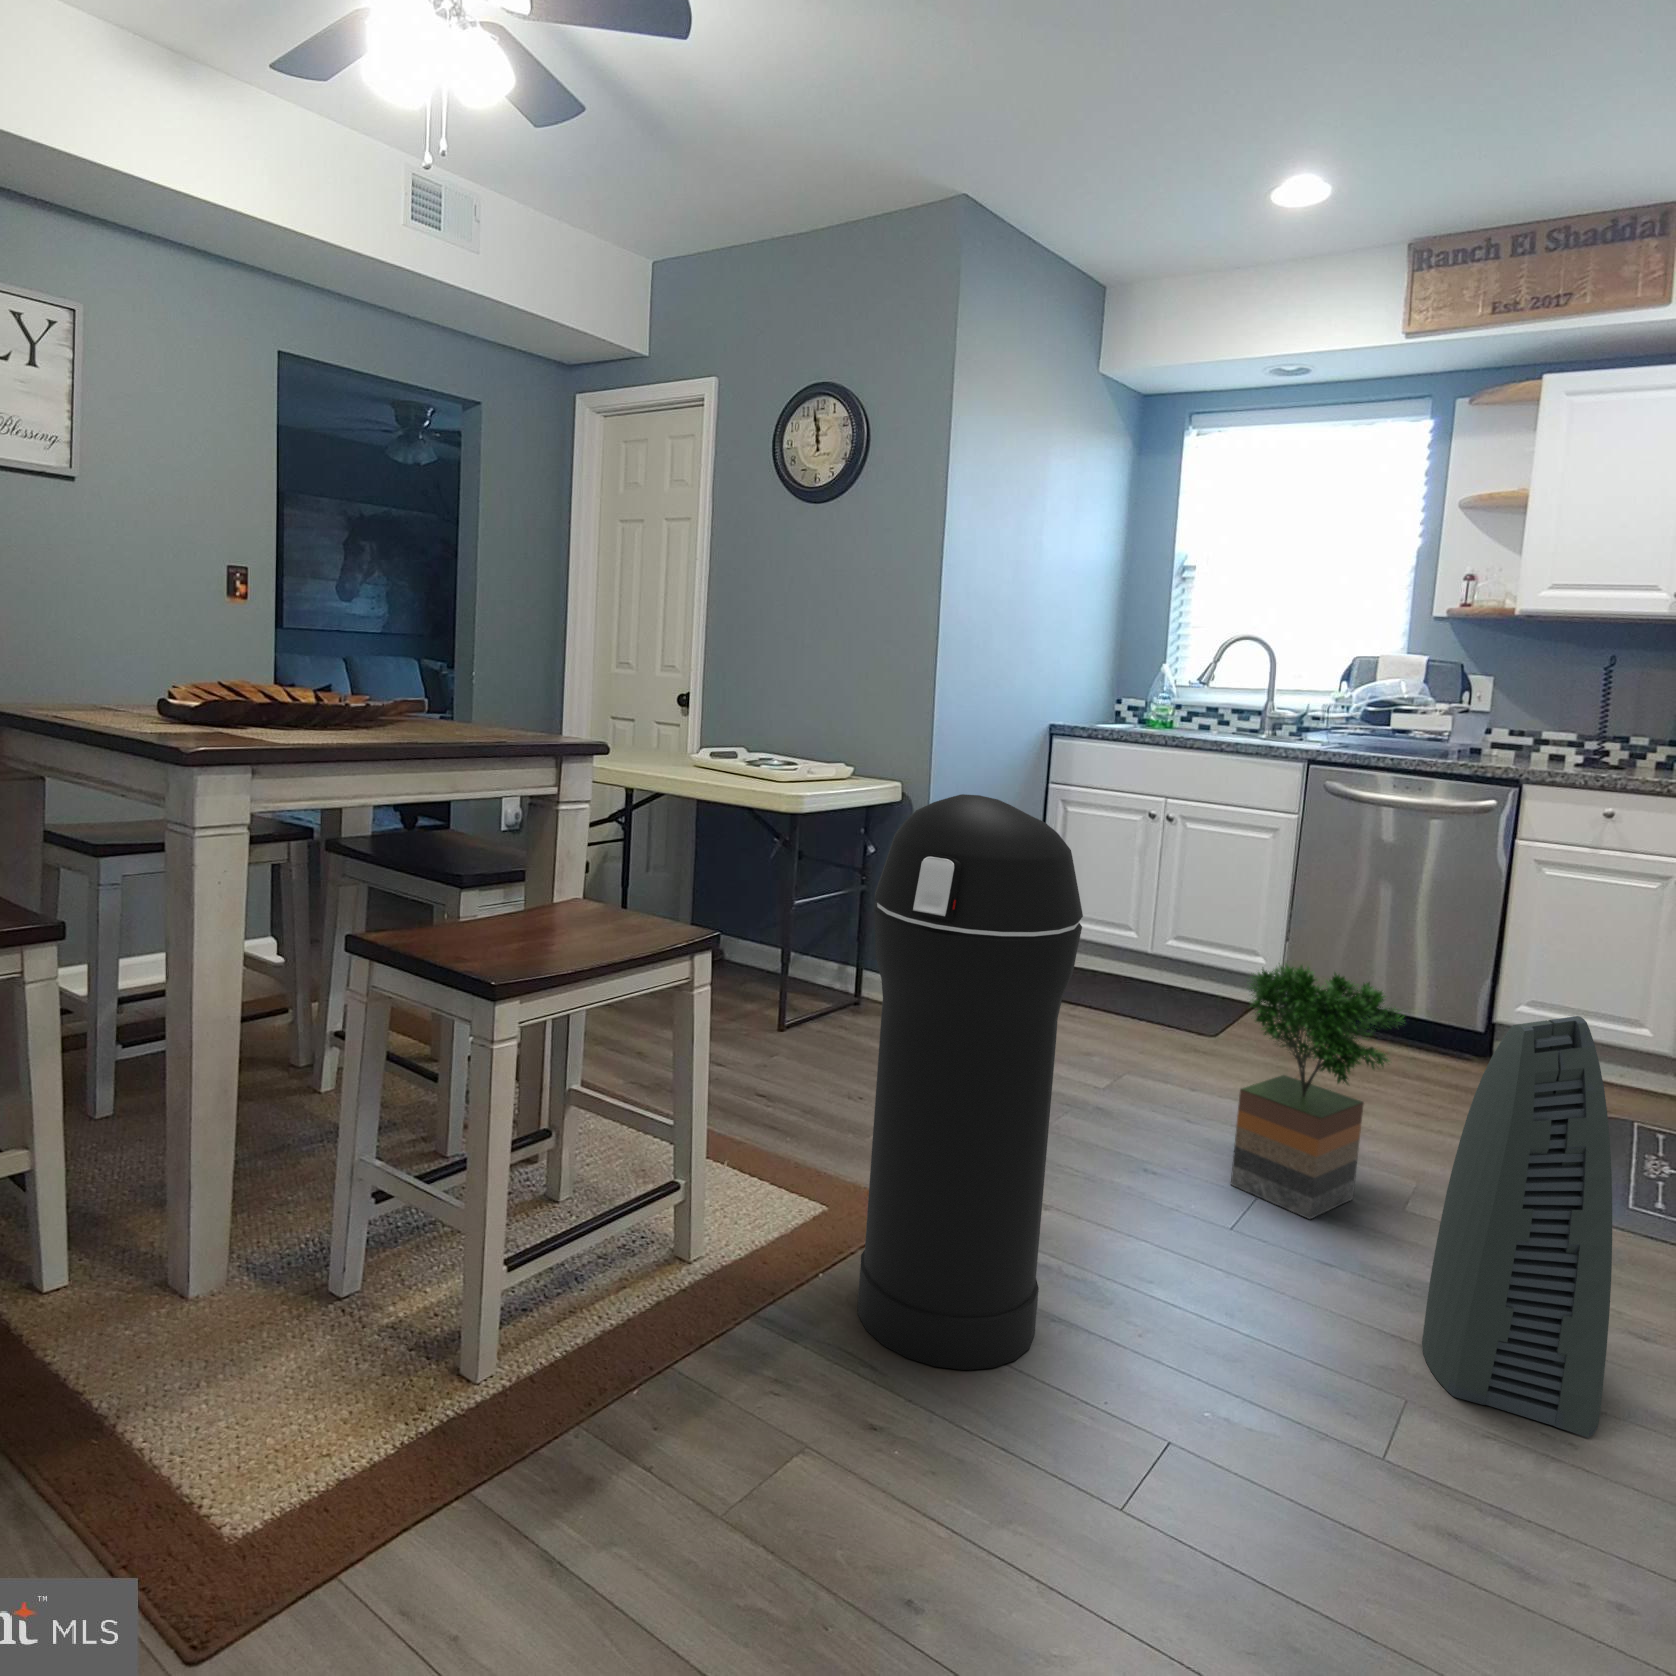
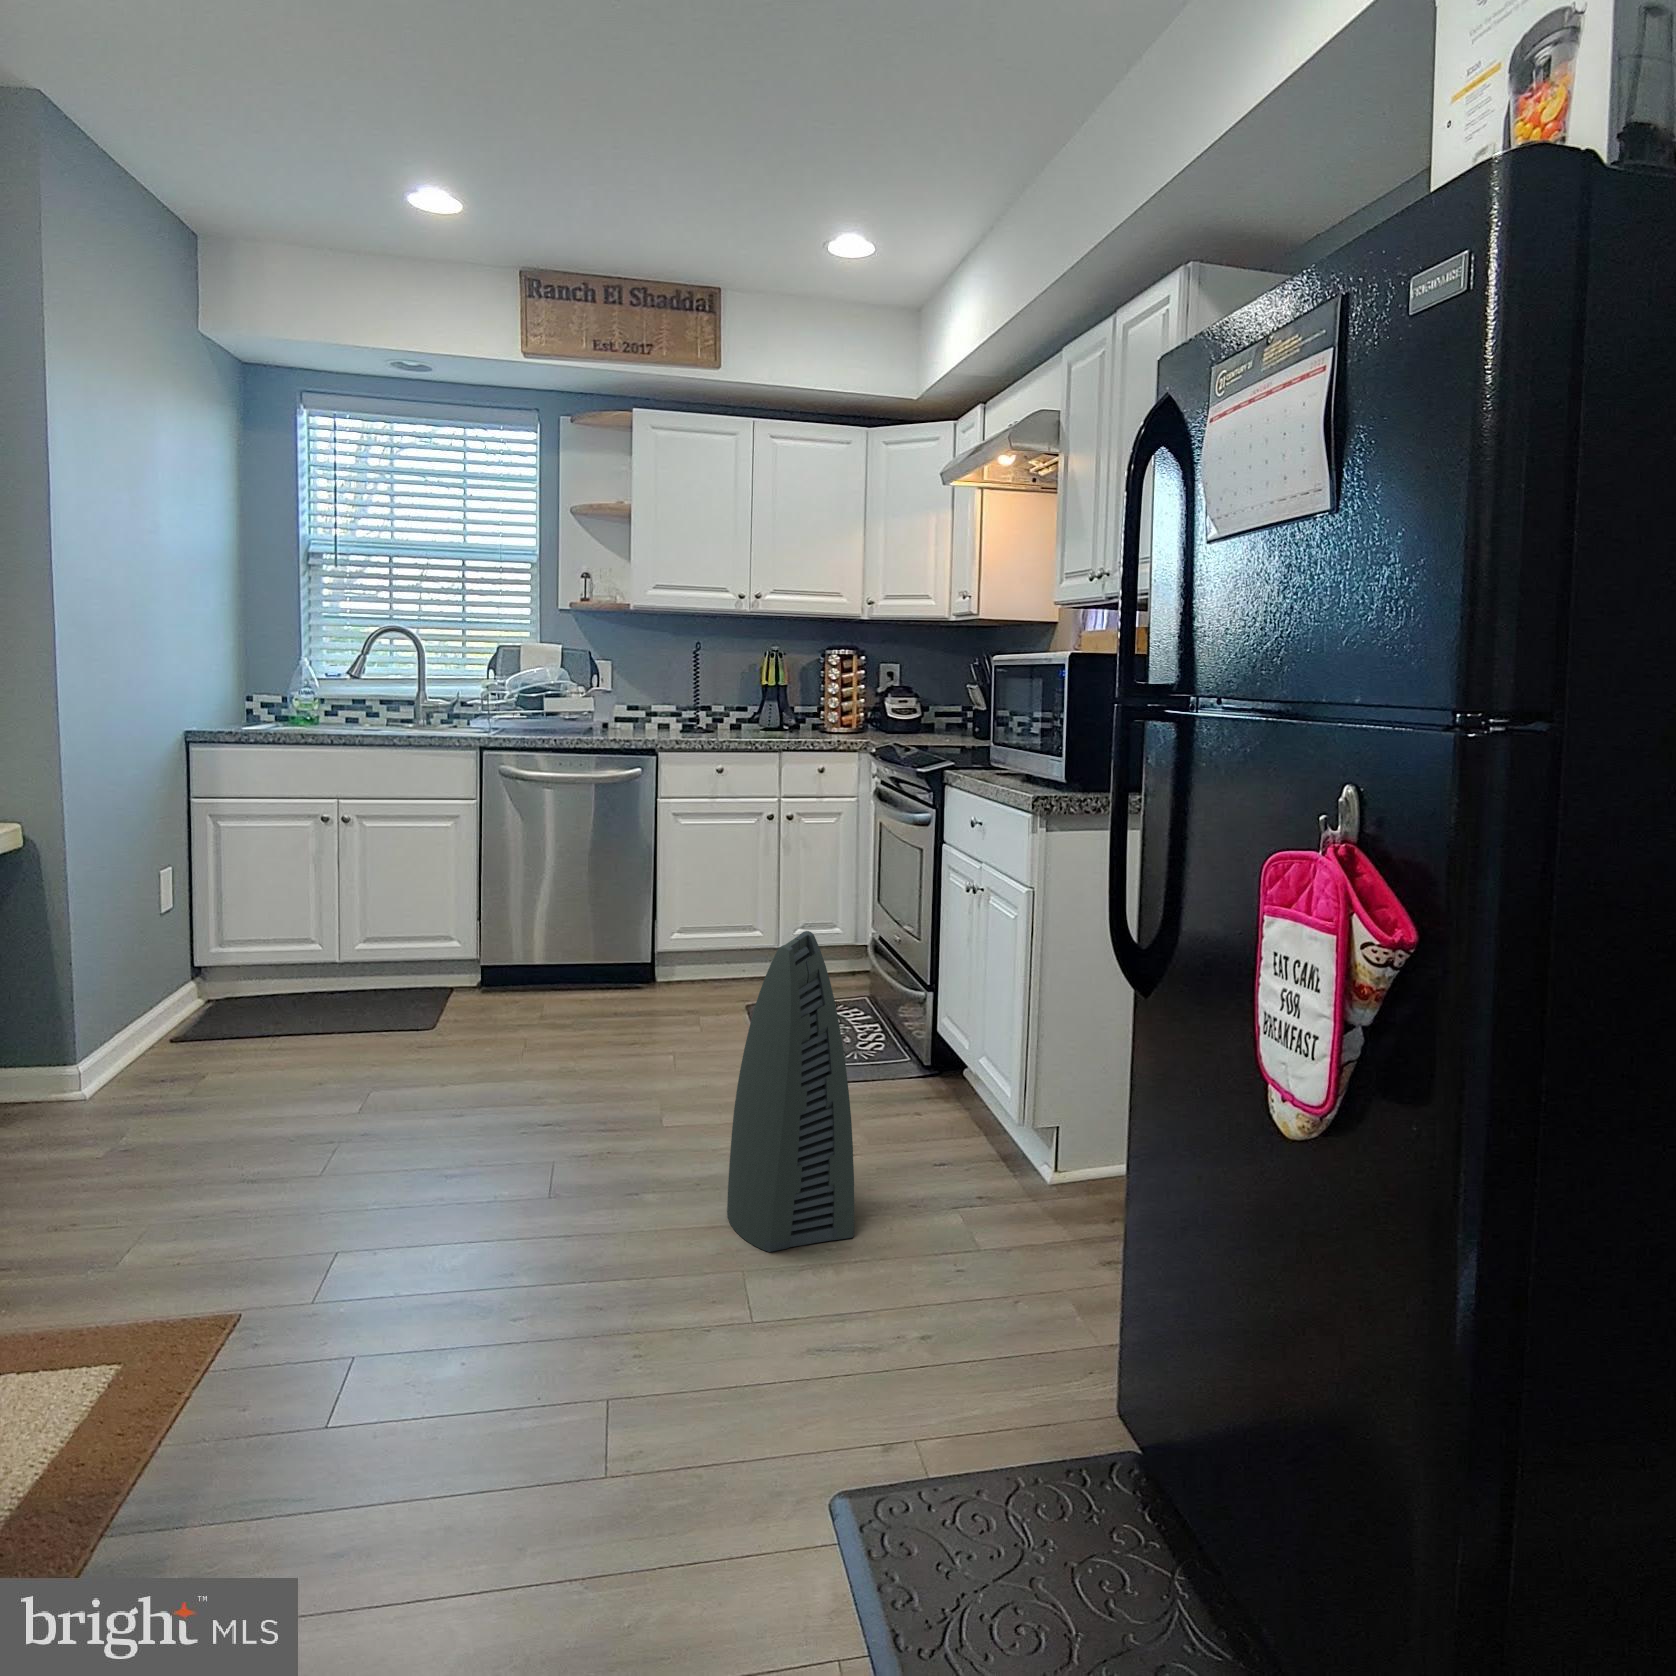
trash can: present [858,794,1083,1370] -> none [206,828,459,1473]
potted tree: present [1230,964,1404,1219] -> none [514,938,655,1164]

